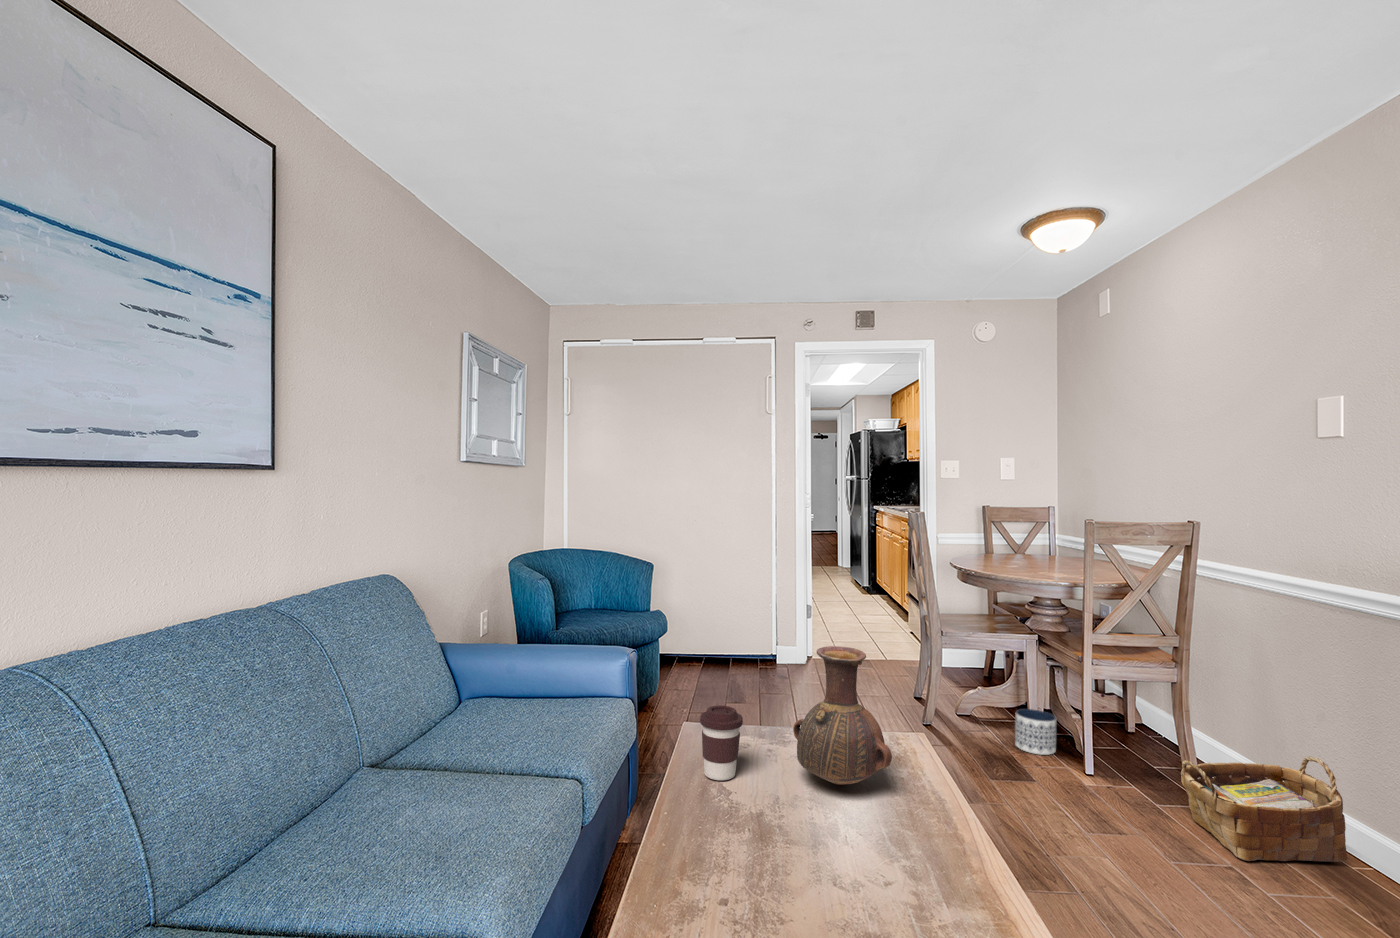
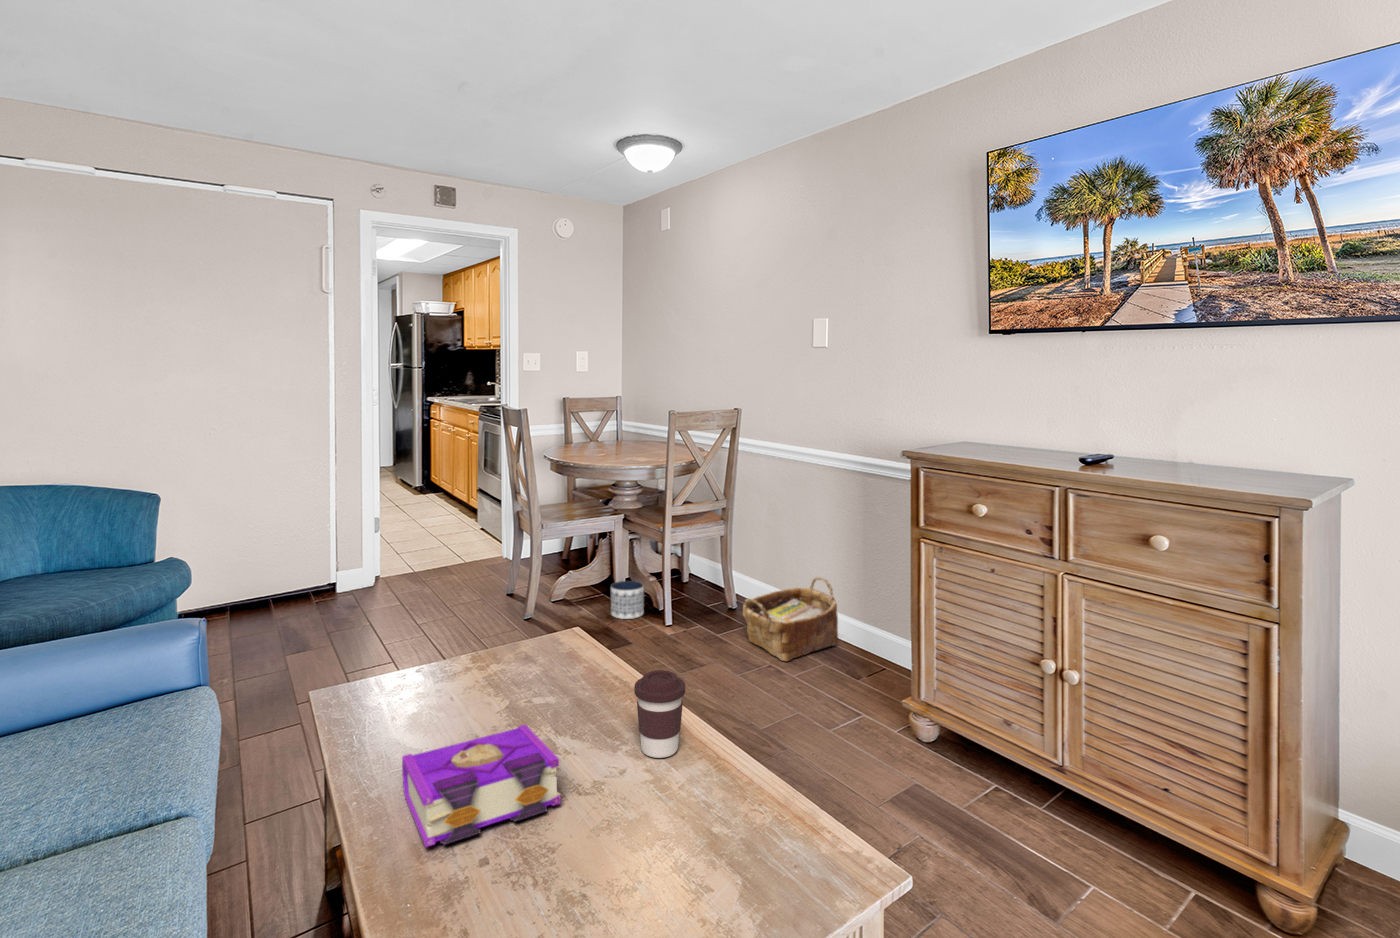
vase: present [793,646,892,785] -> none [475,565,585,702]
coffee cup: present [700,706,743,780] -> present [634,670,685,758]
book: none [684,788,813,884] -> present [402,725,561,847]

